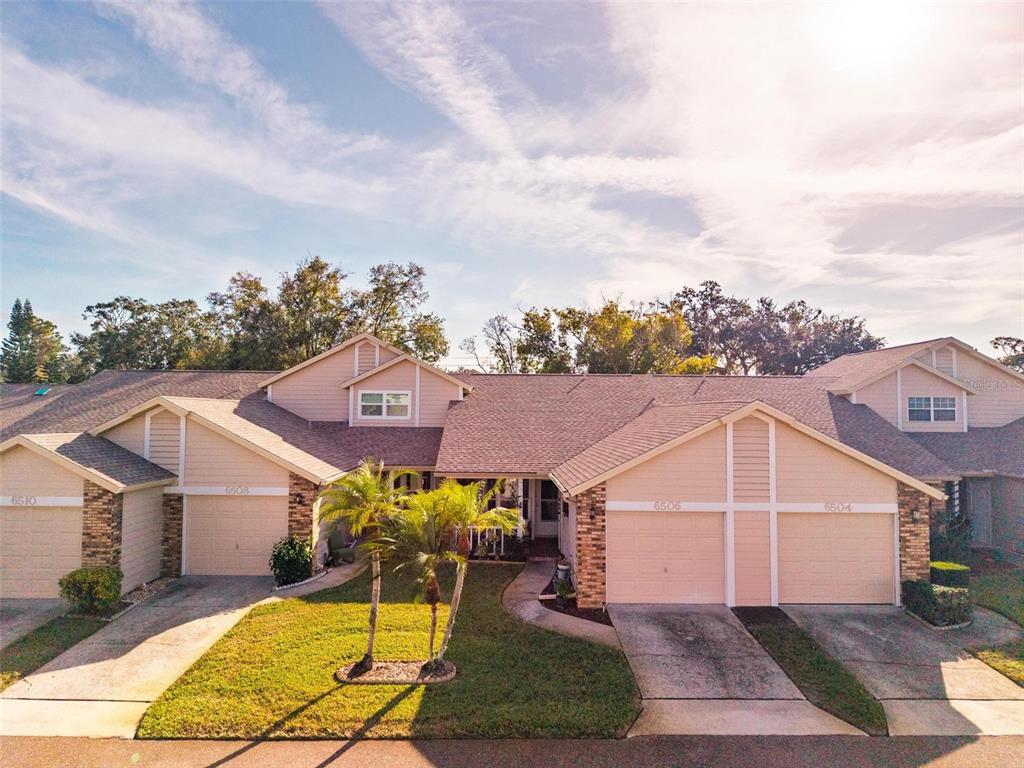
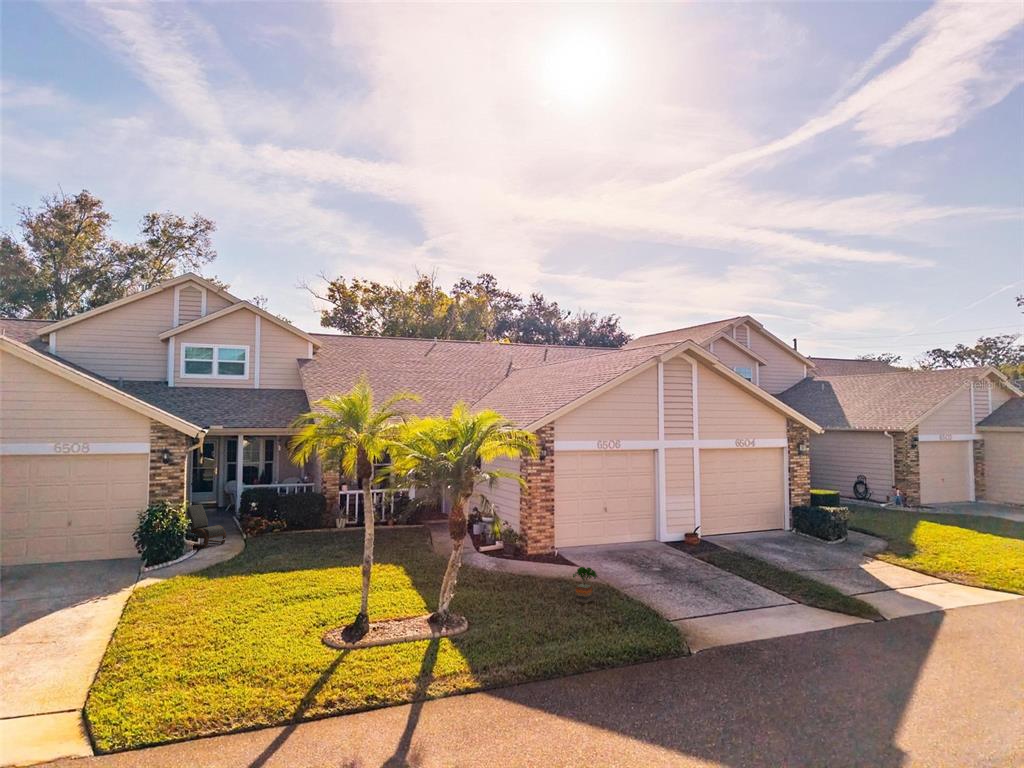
potted tree: none [543,661,569,701] -> present [573,567,597,603]

